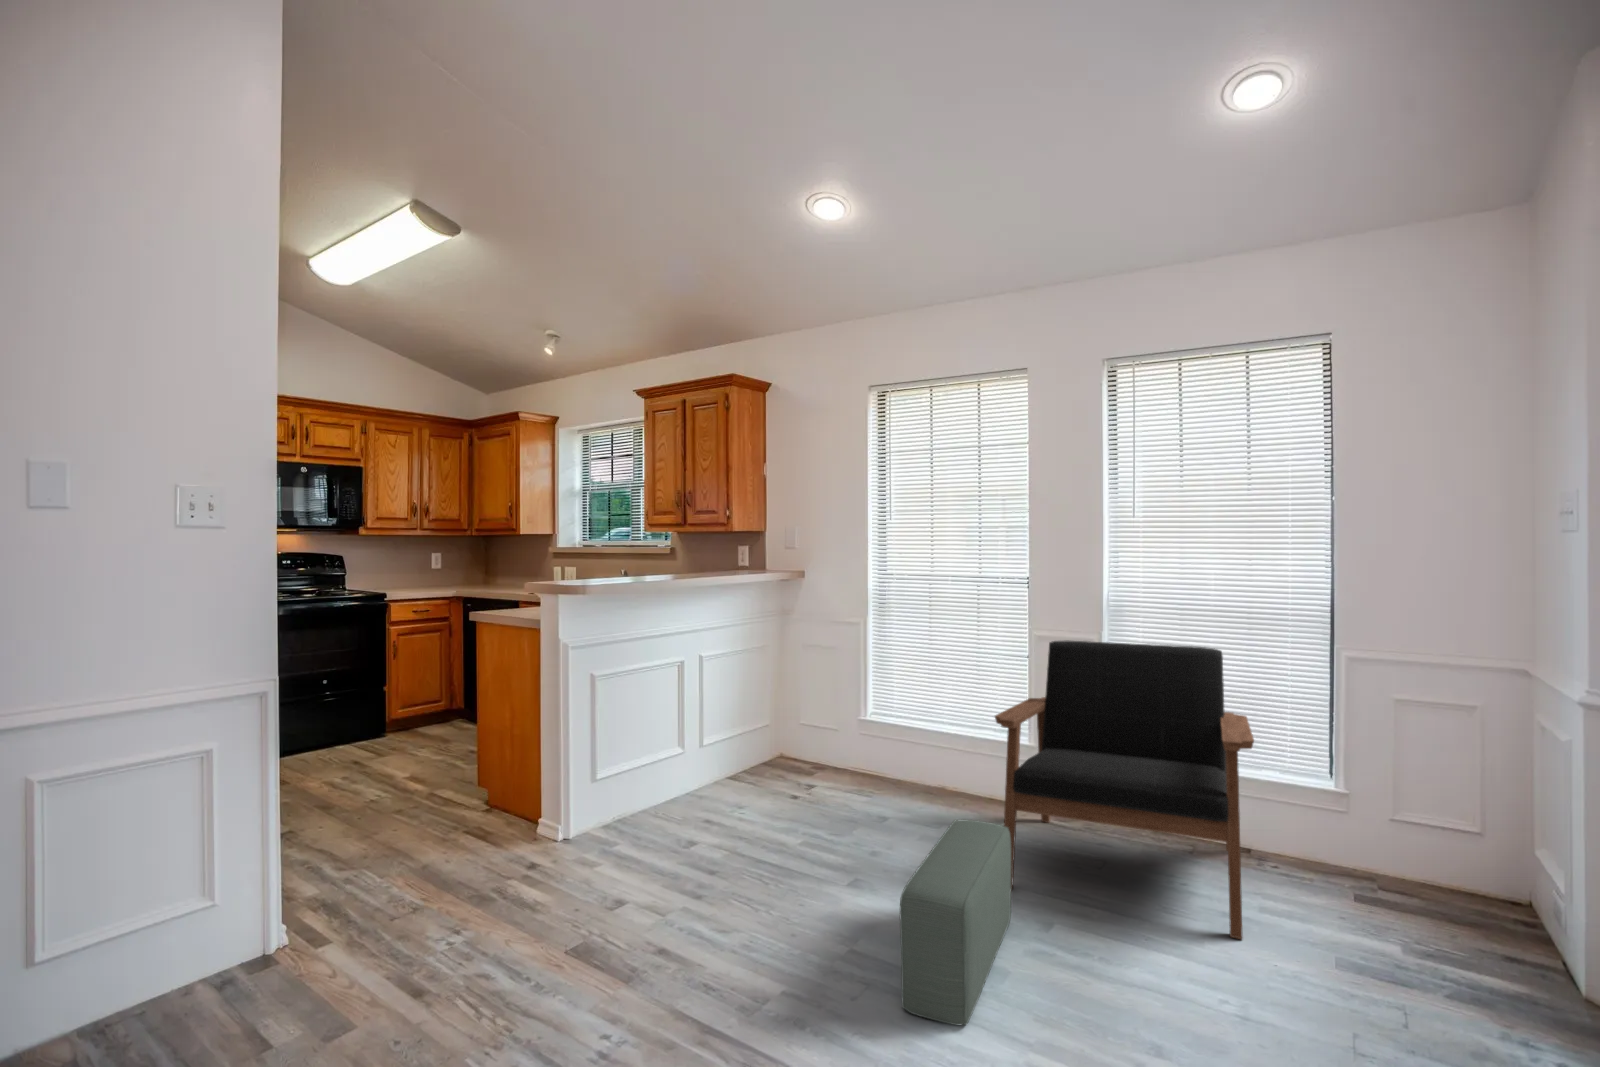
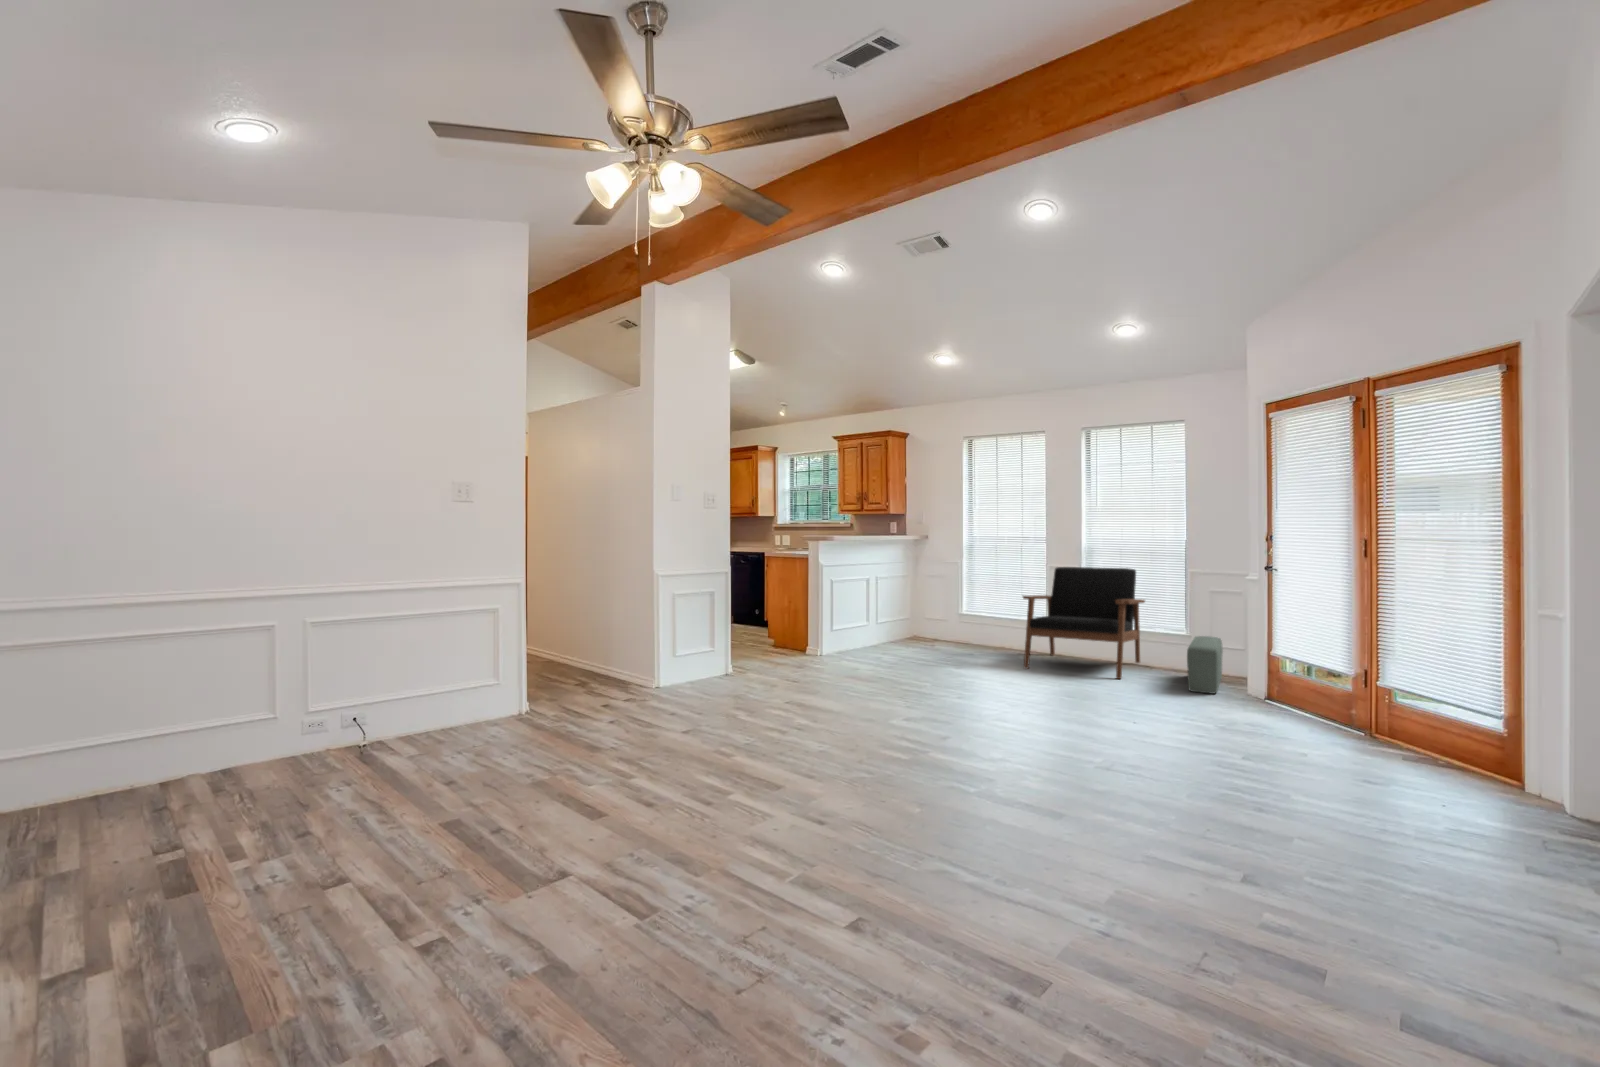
pouf: present [900,820,1011,1025] -> present [1187,636,1223,694]

